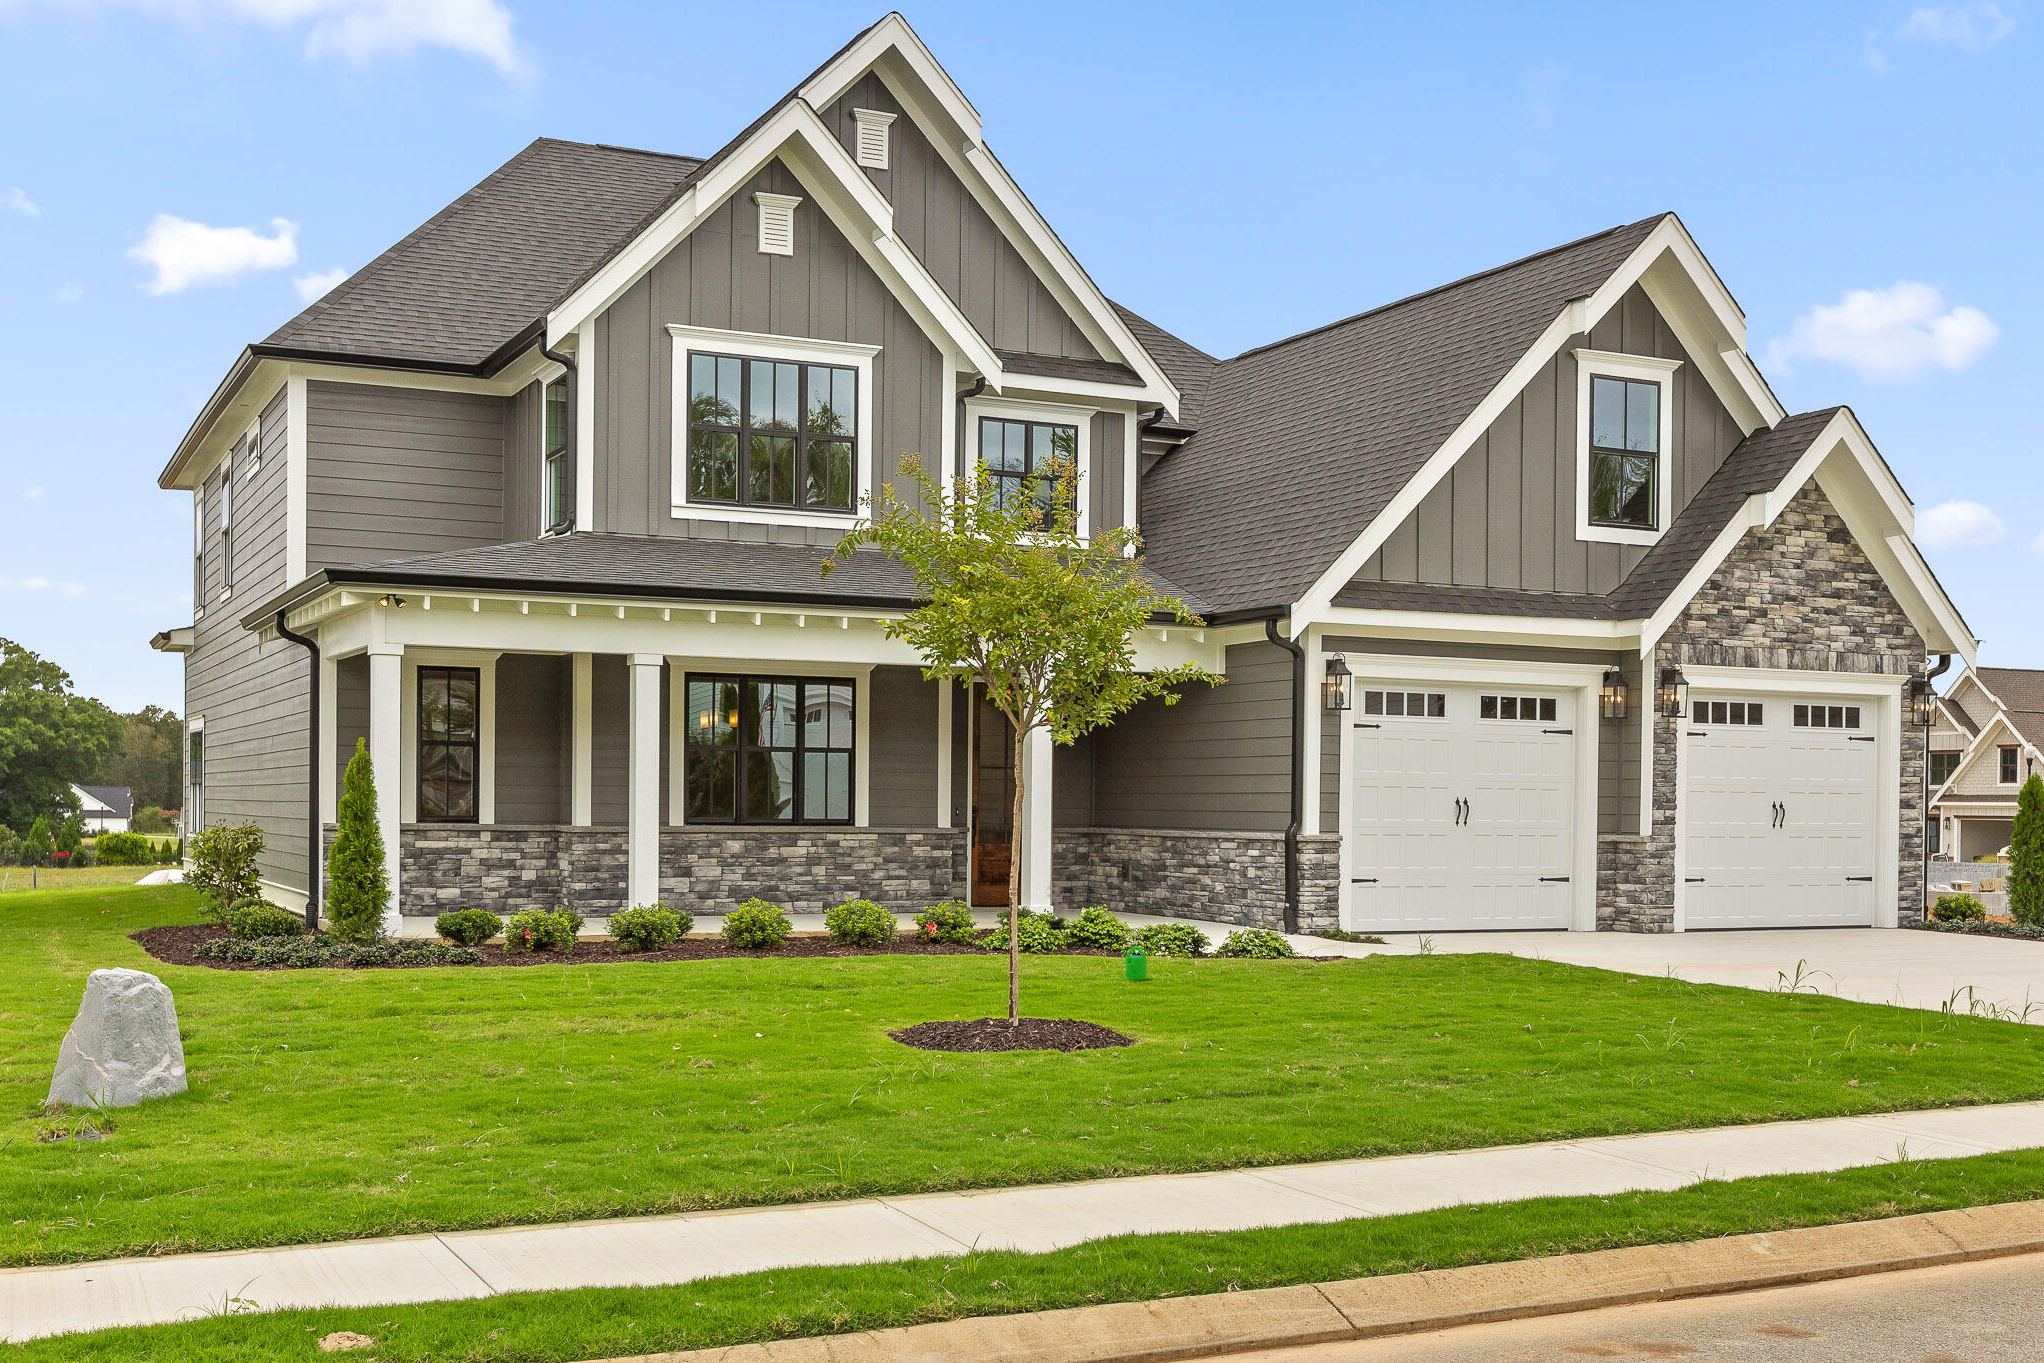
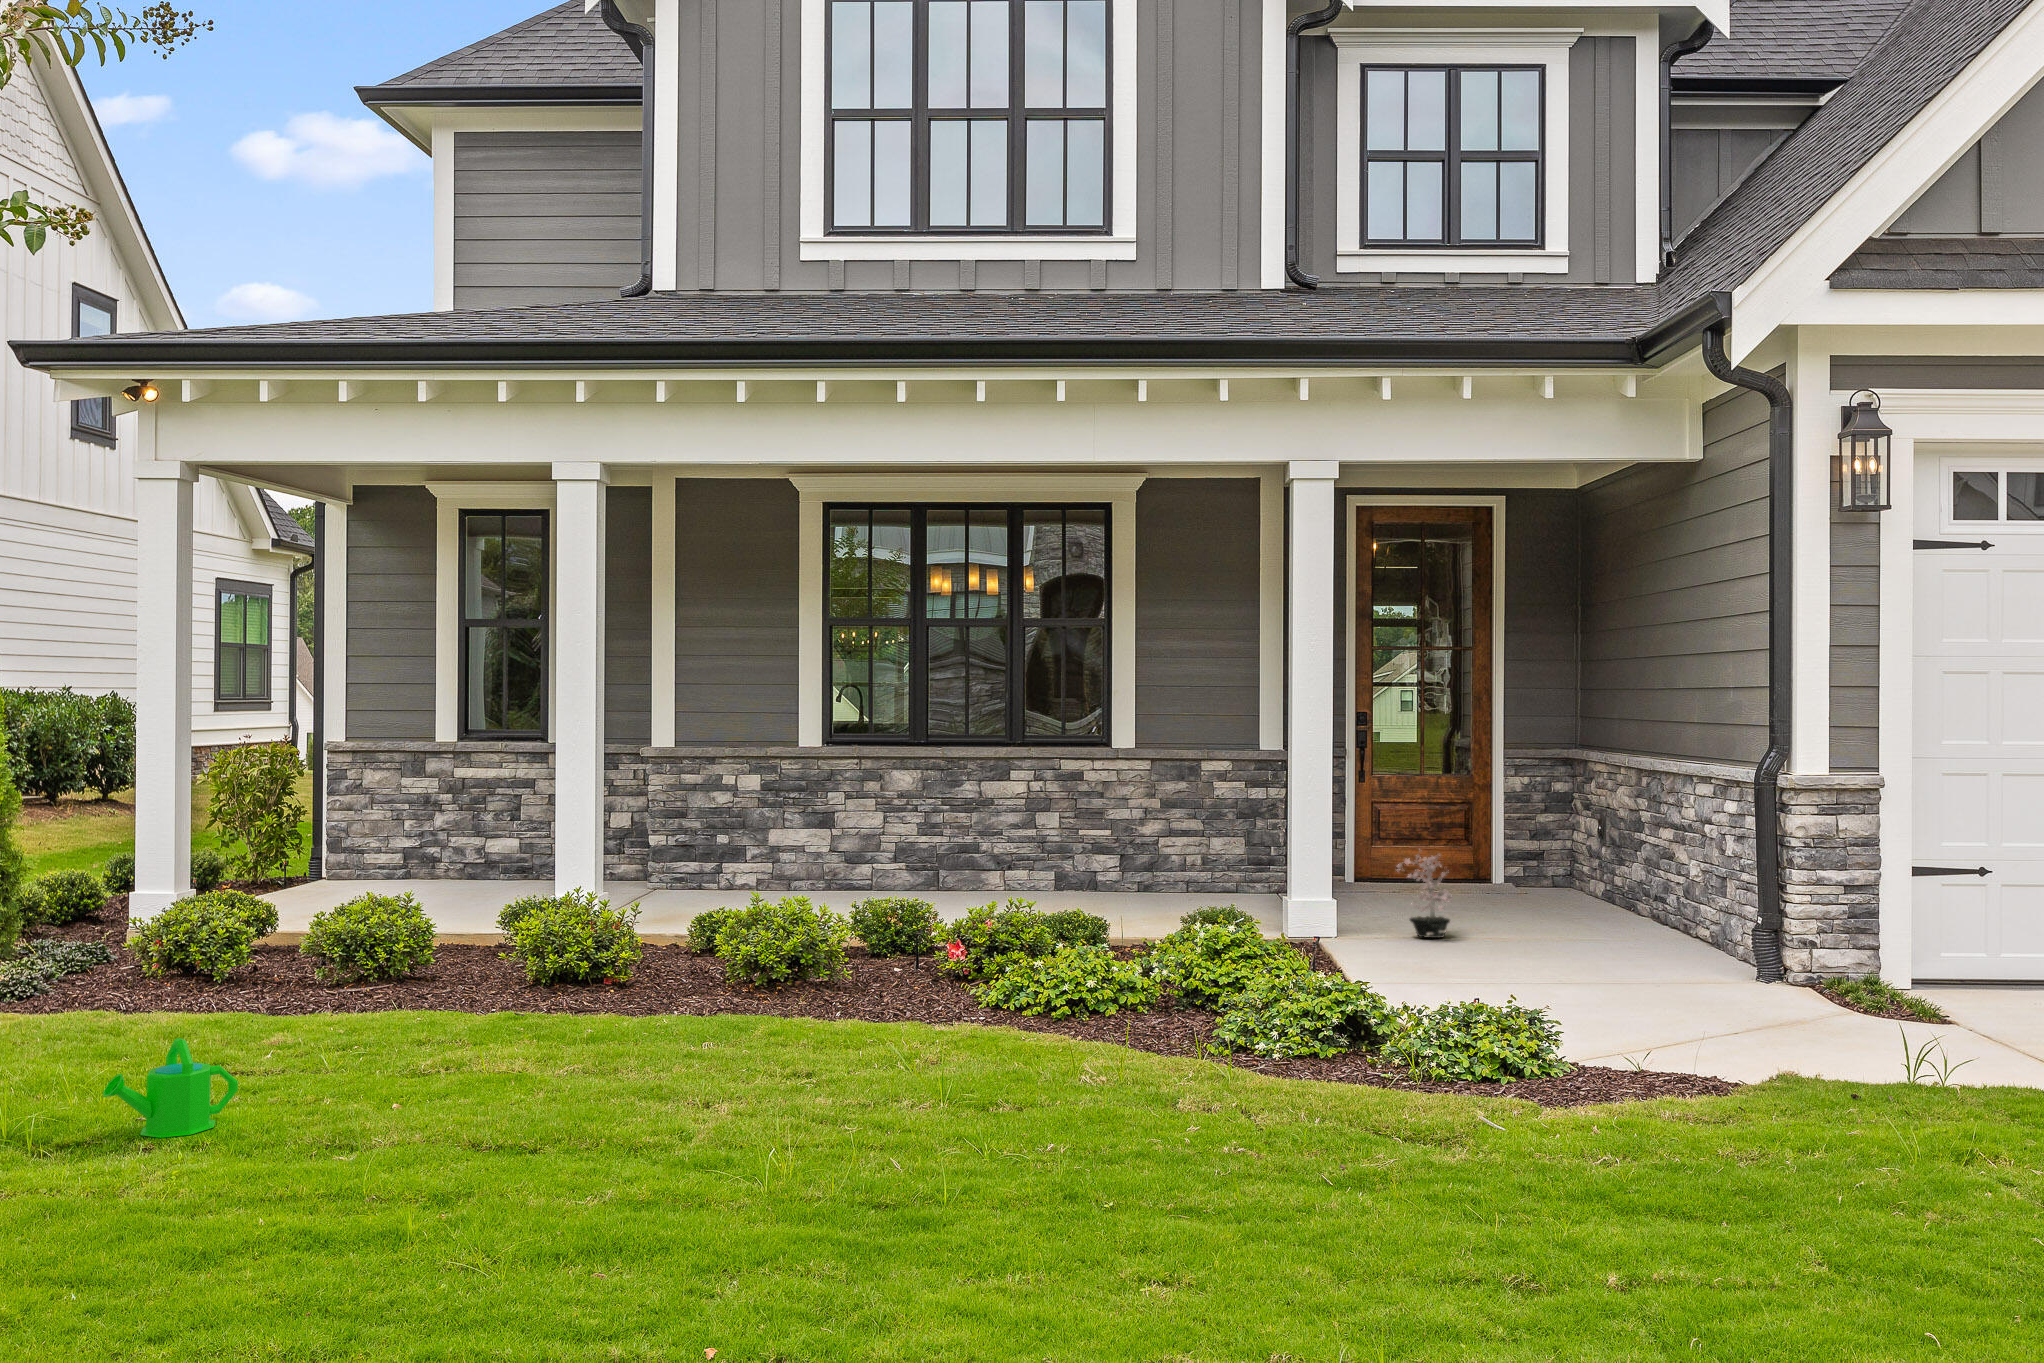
watering can: present [1124,946,1147,980] -> present [103,1038,238,1138]

